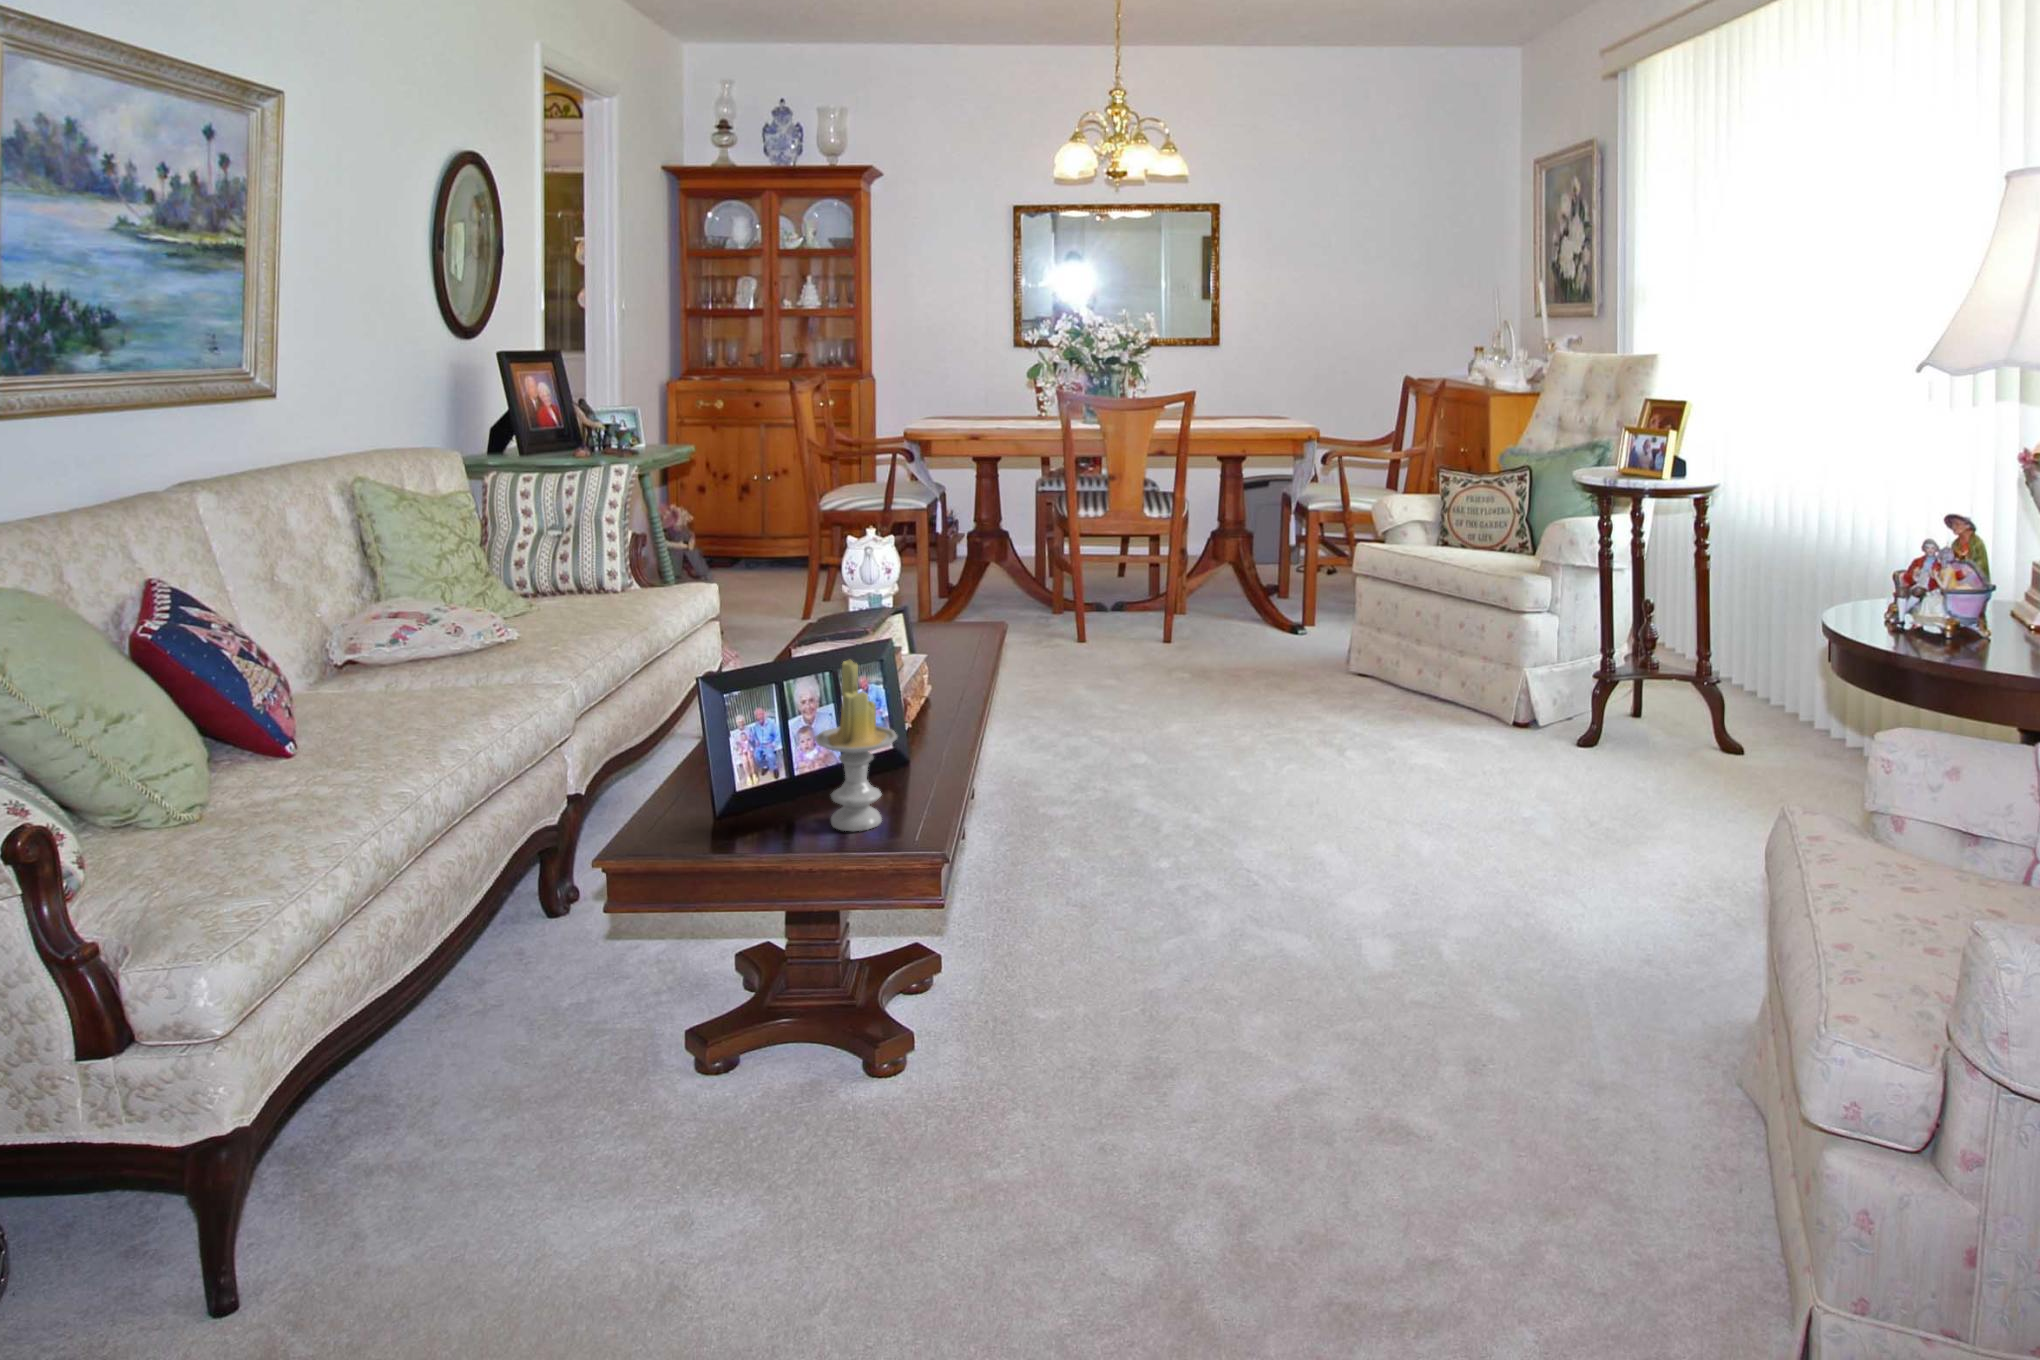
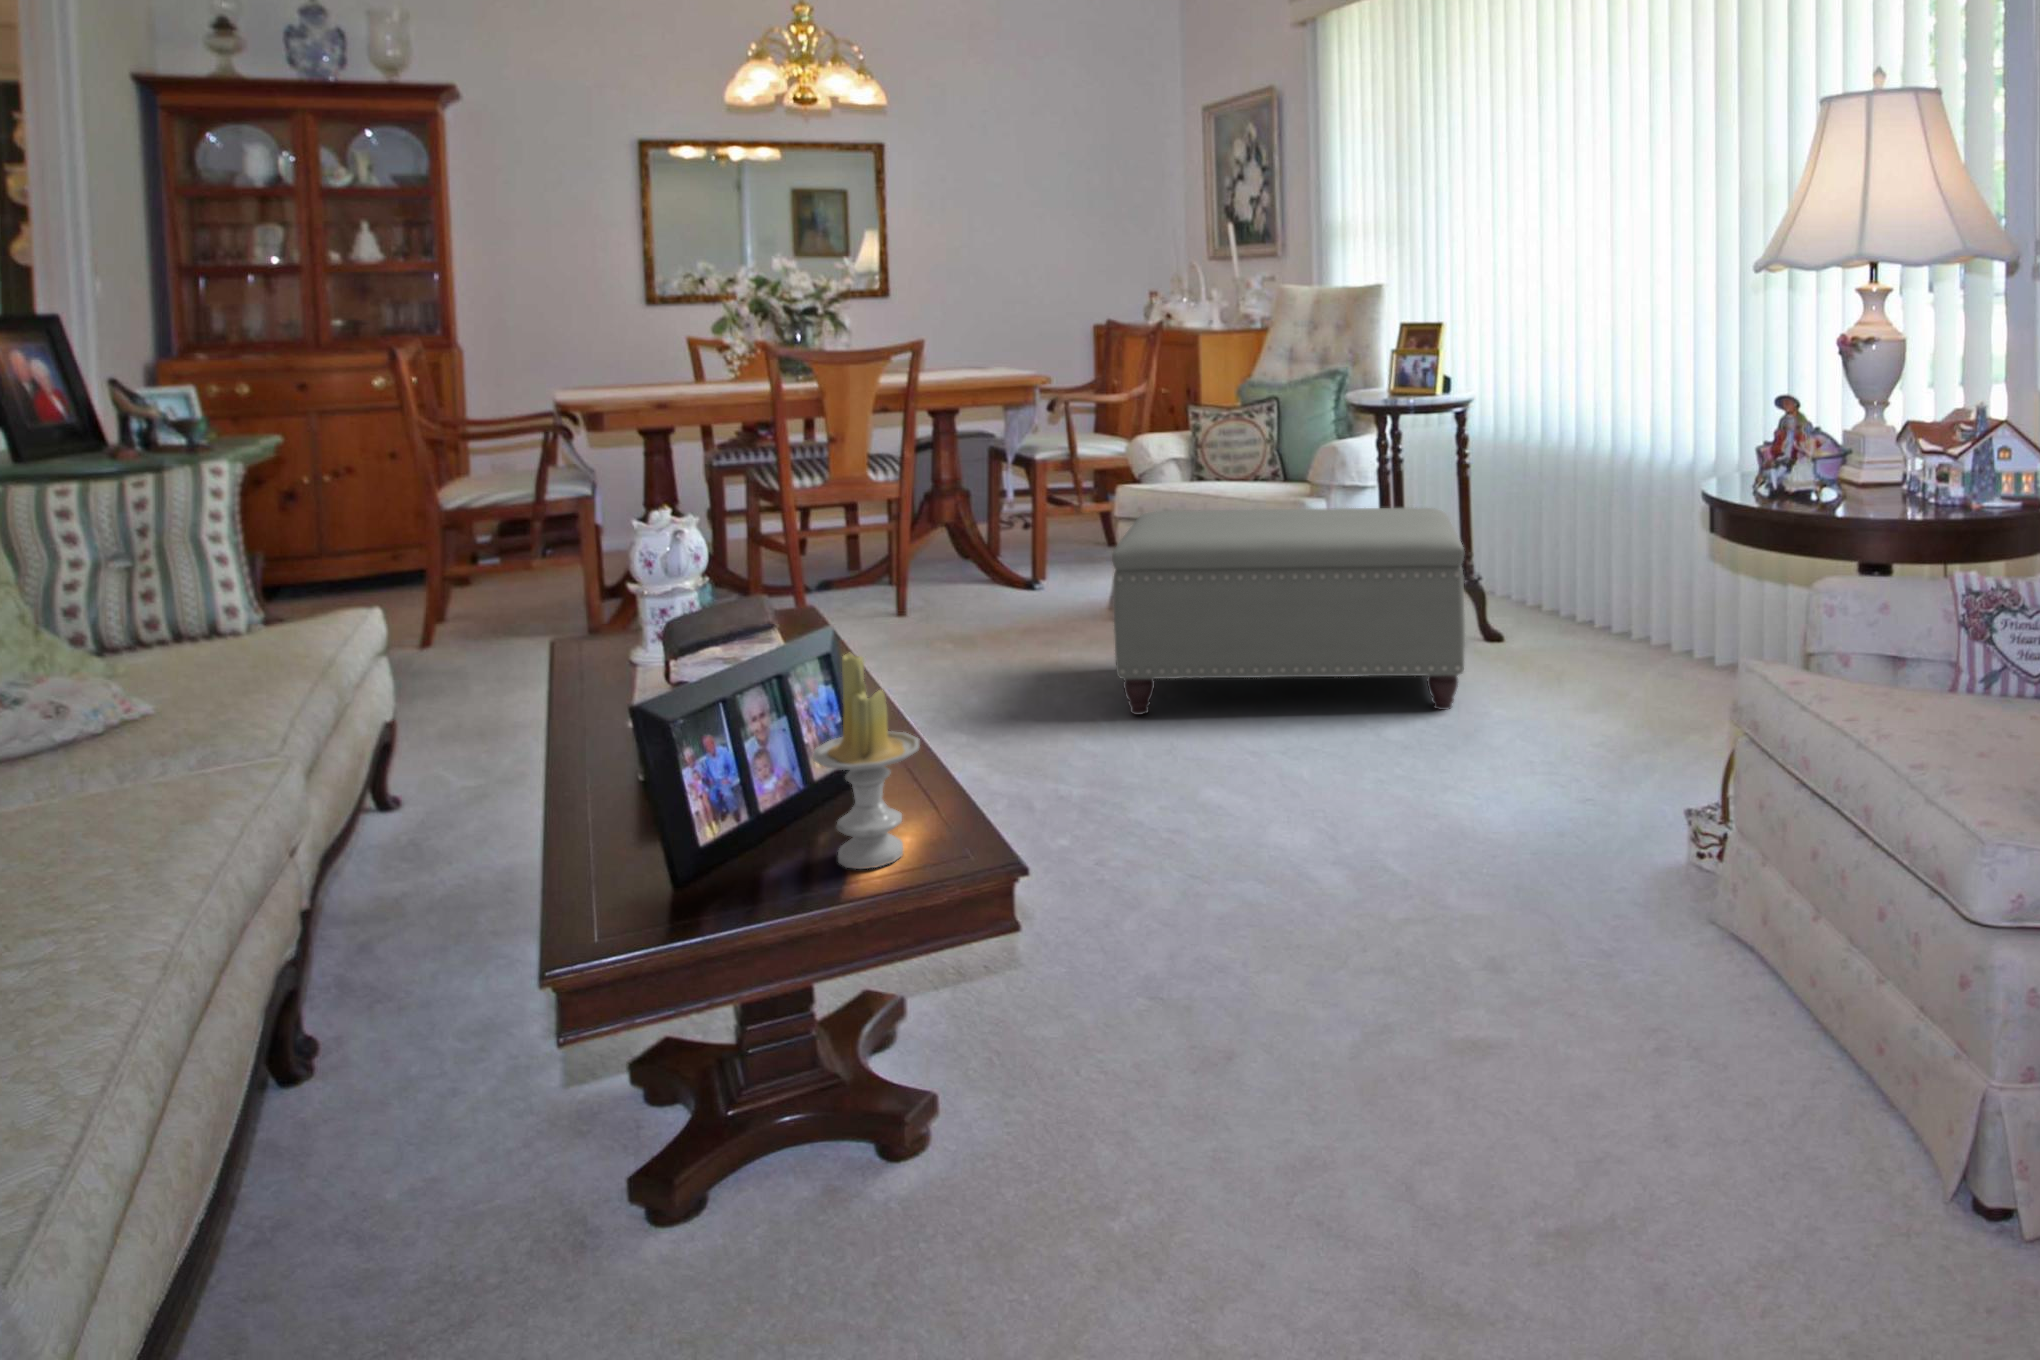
ottoman: none [1284,575,1663,818] -> present [1112,508,1465,715]

